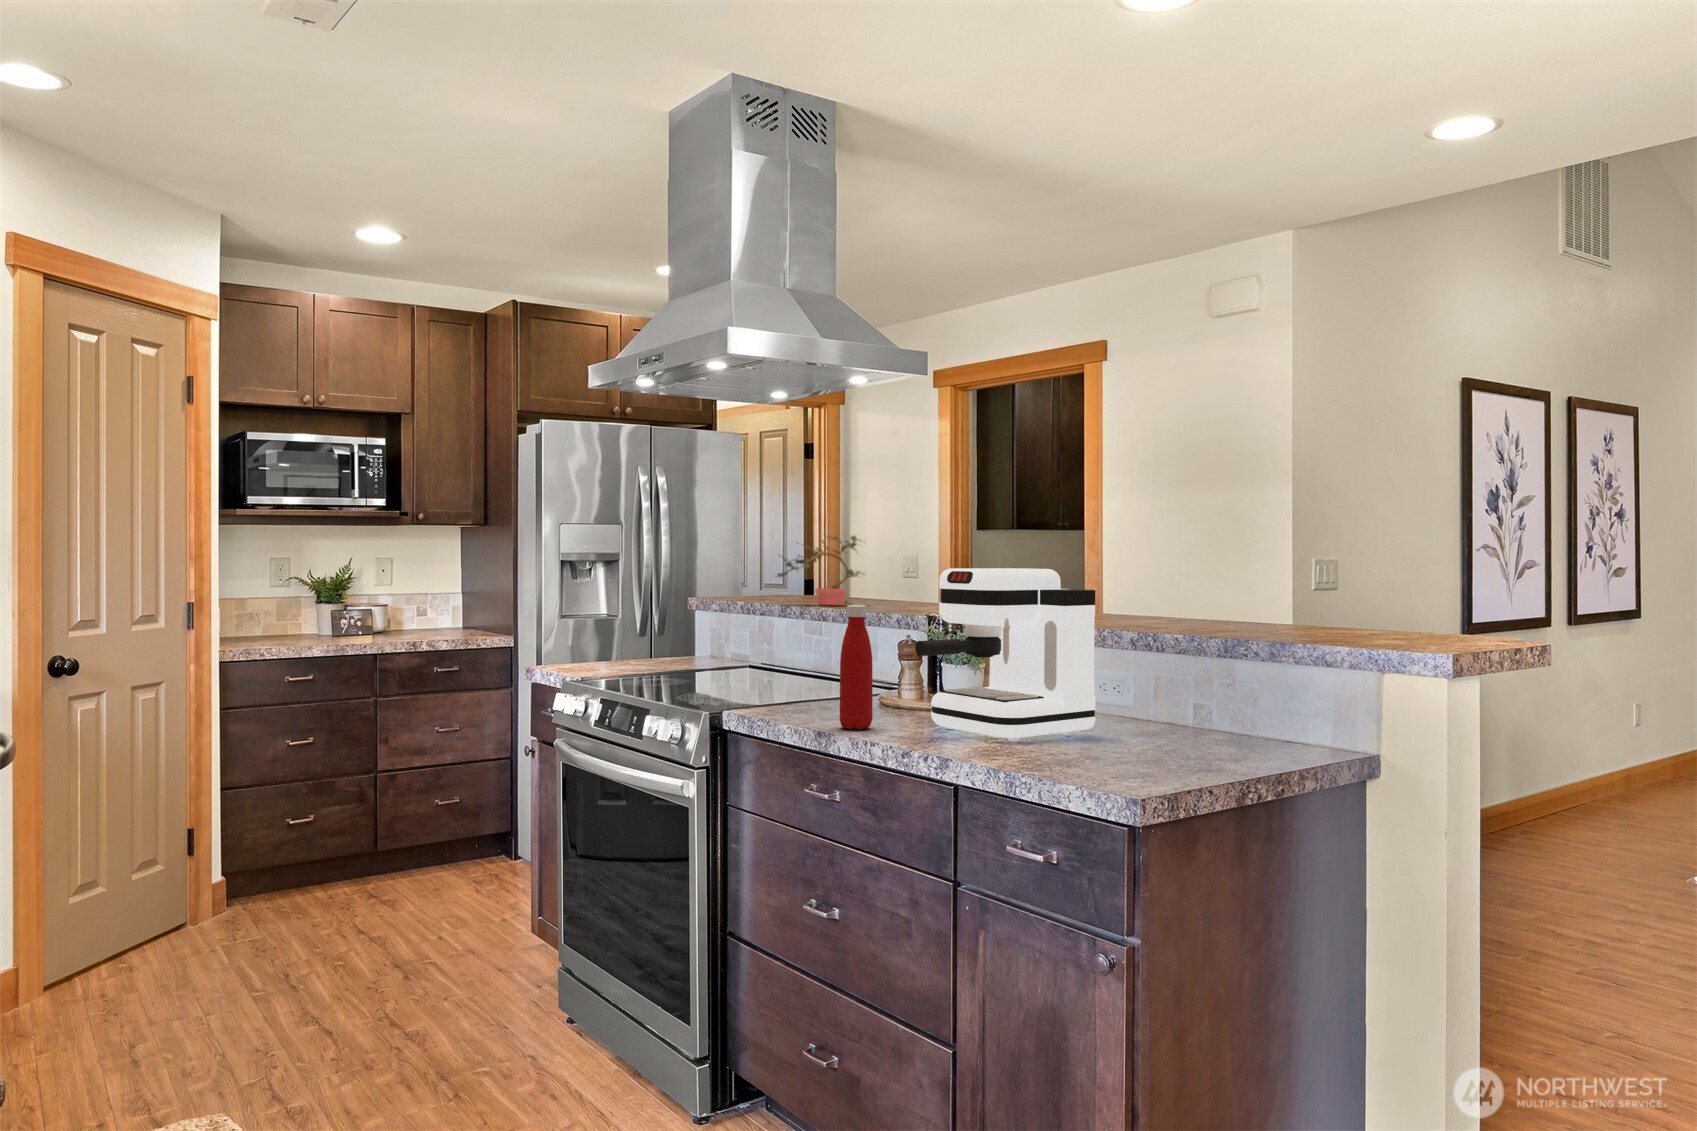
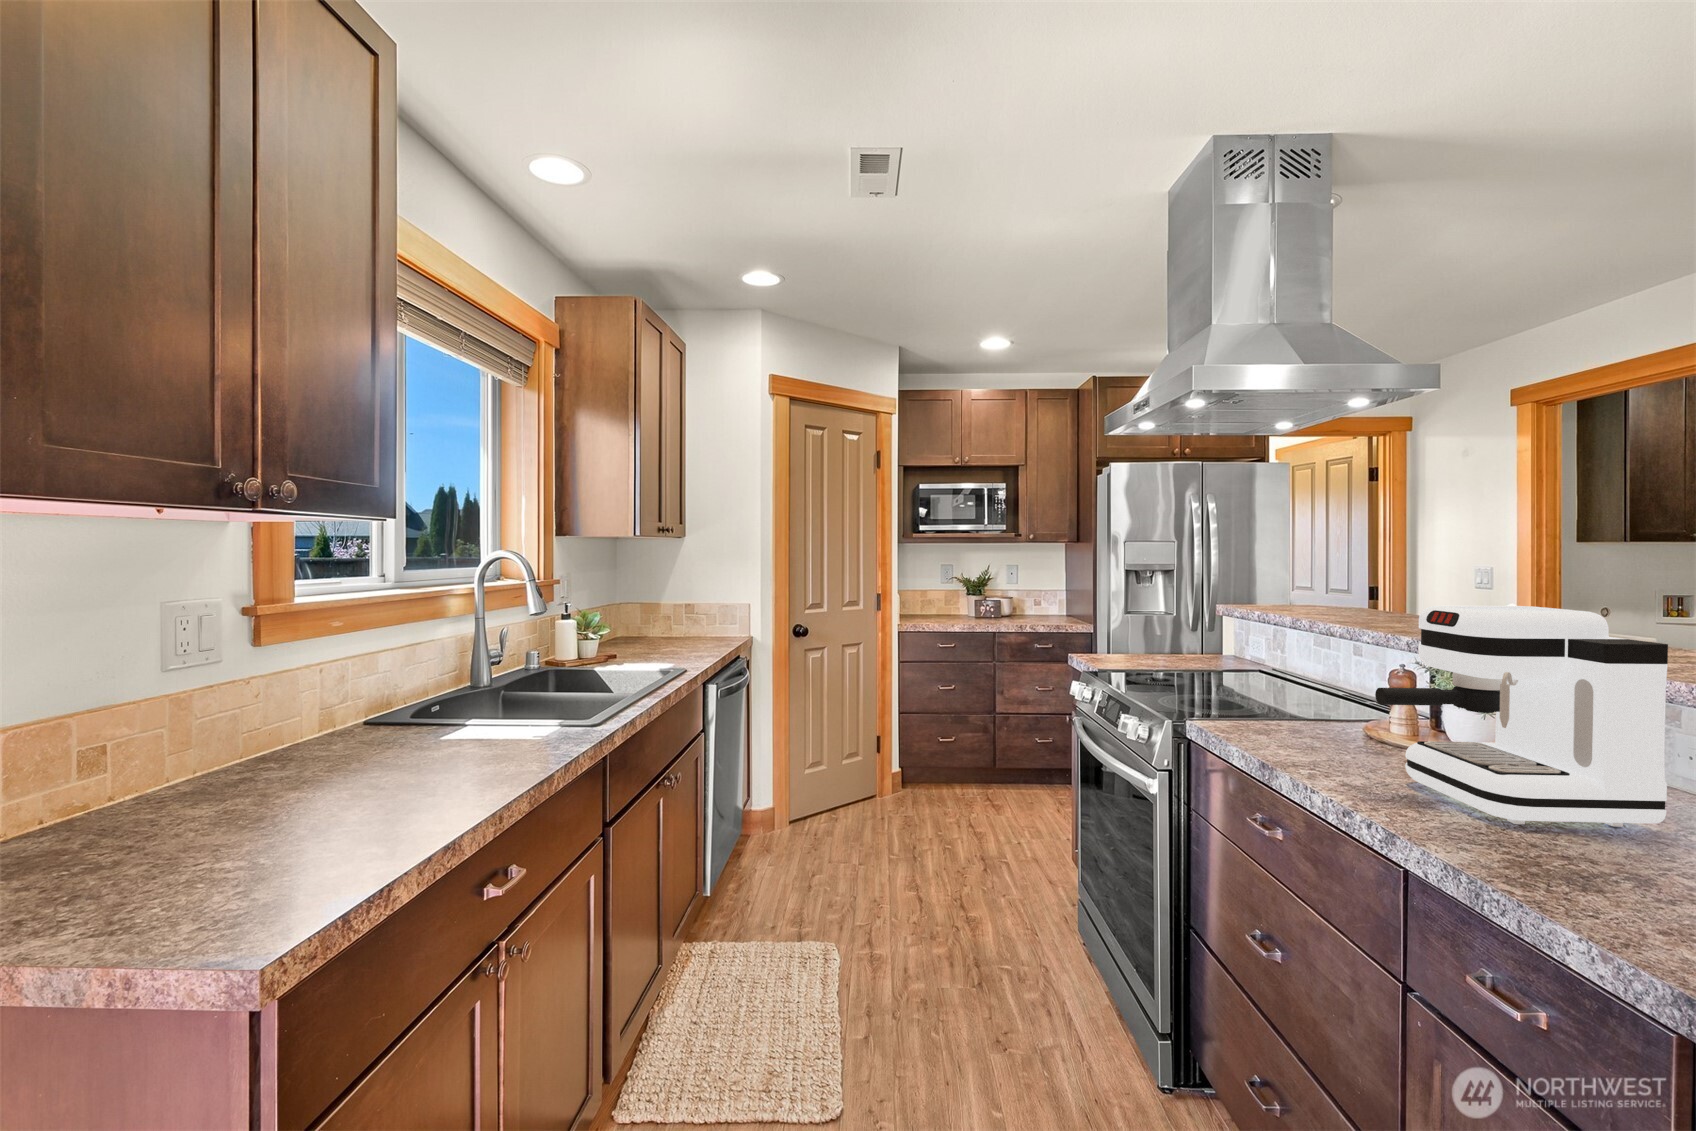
potted plant: present [777,536,860,606] -> none [1289,549,1397,619]
bottle: present [840,605,873,729] -> none [1290,639,1330,770]

